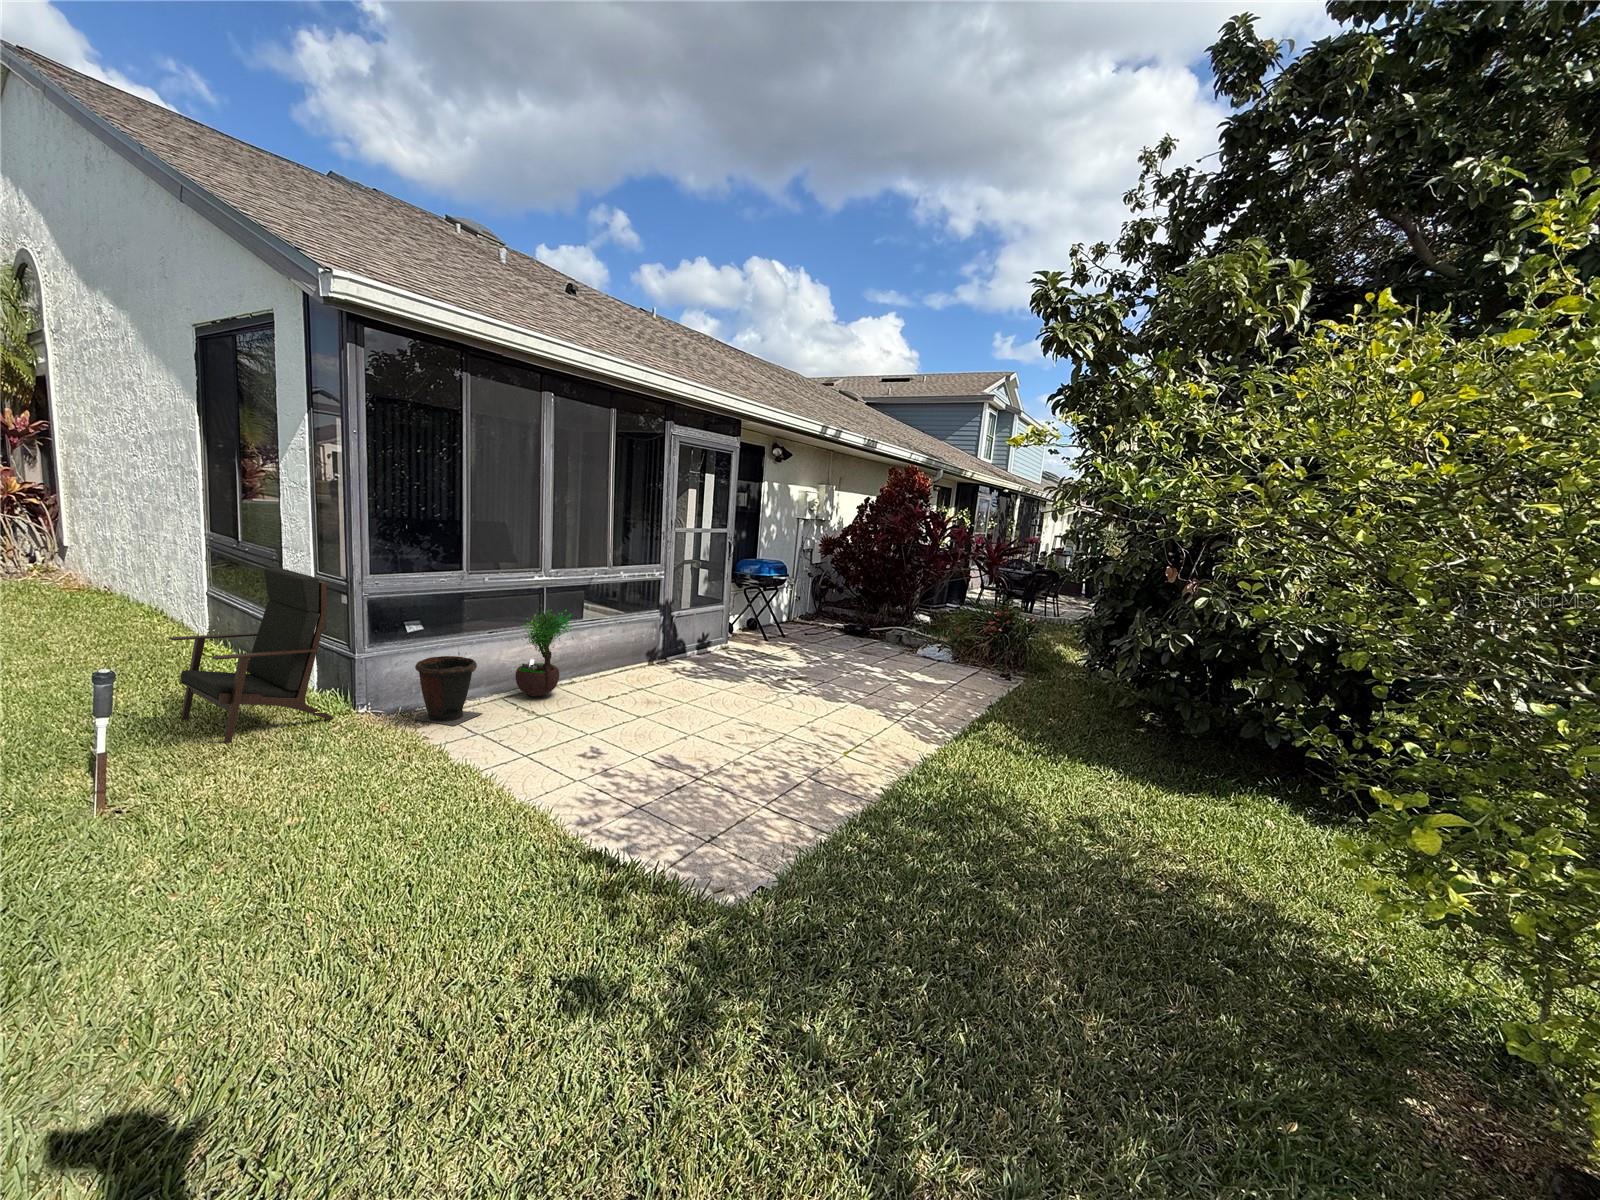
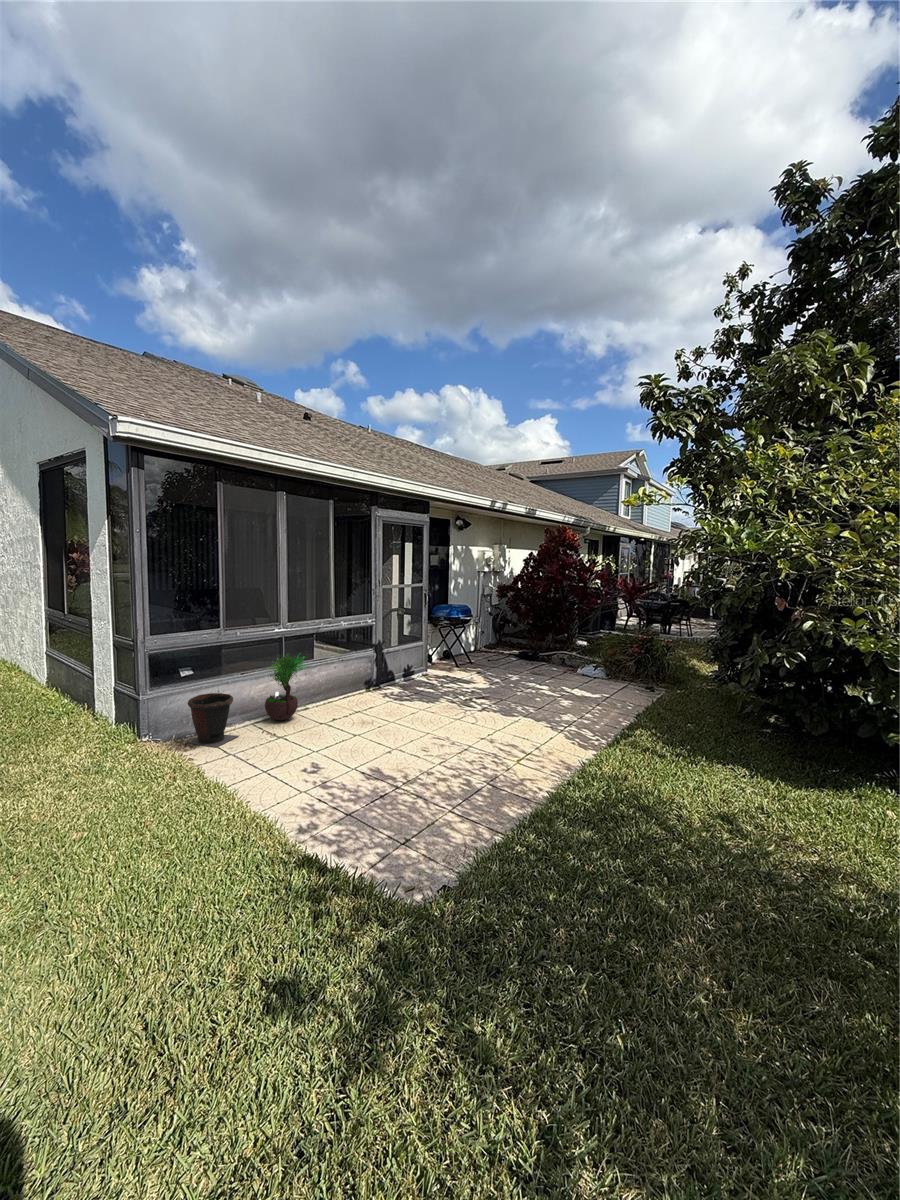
lounge chair: present [169,567,333,743] -> none [11,633,129,768]

